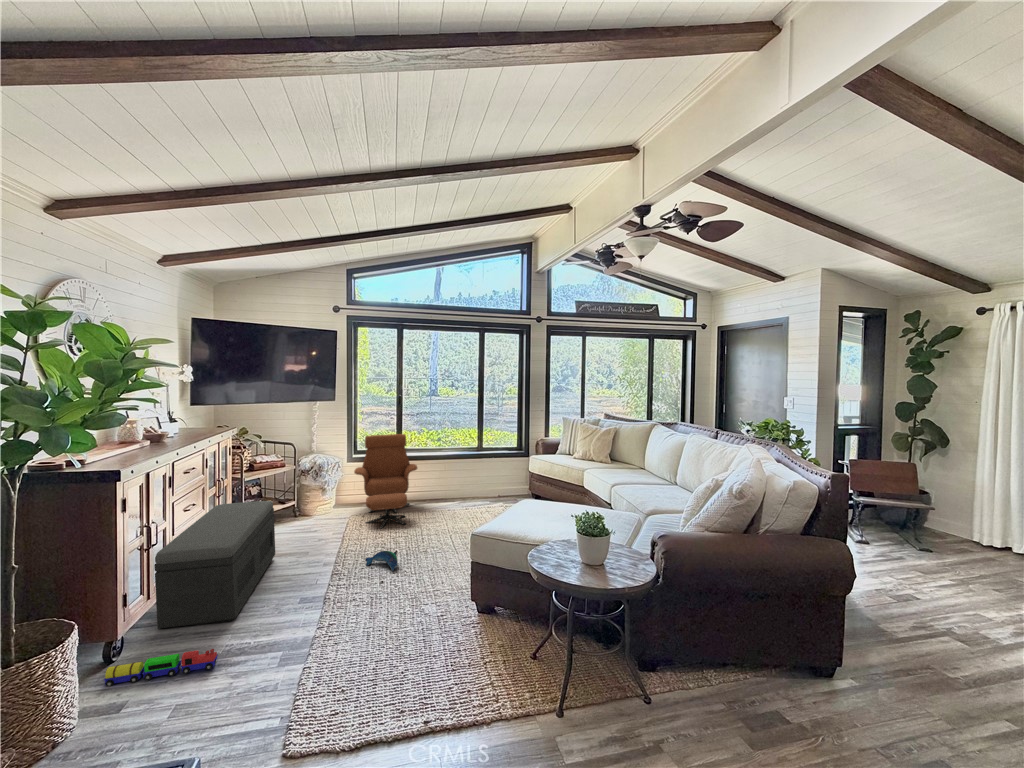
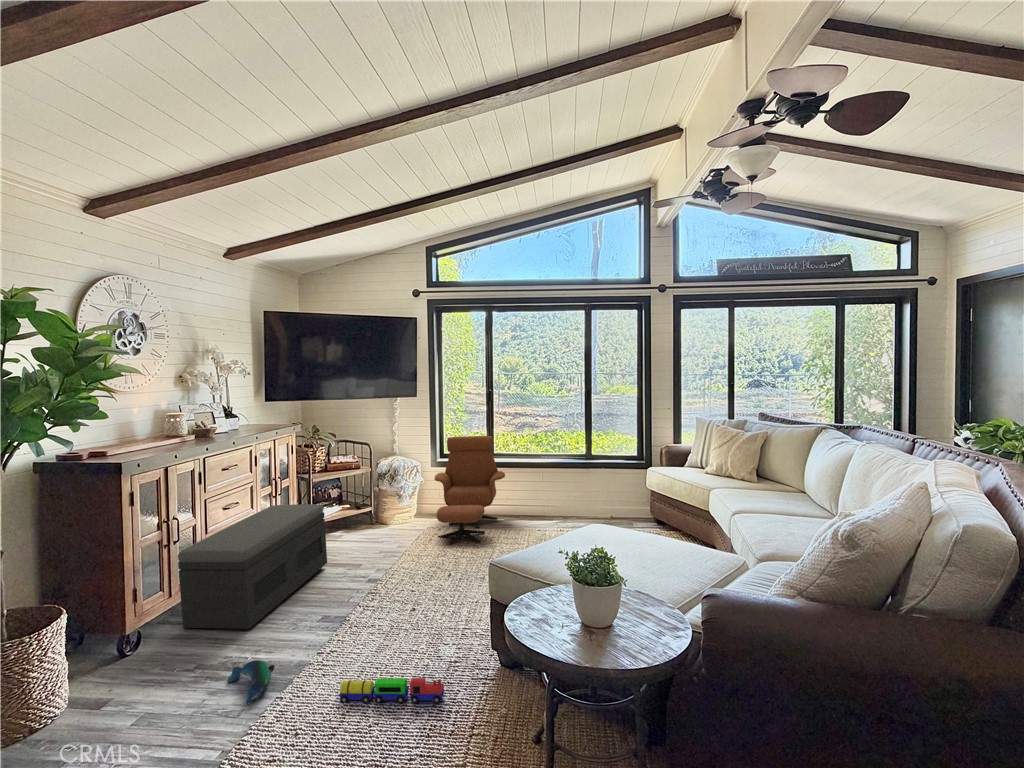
plush toy: present [365,551,398,571] -> present [228,660,274,705]
toy train: present [104,649,218,686] -> present [339,678,444,703]

